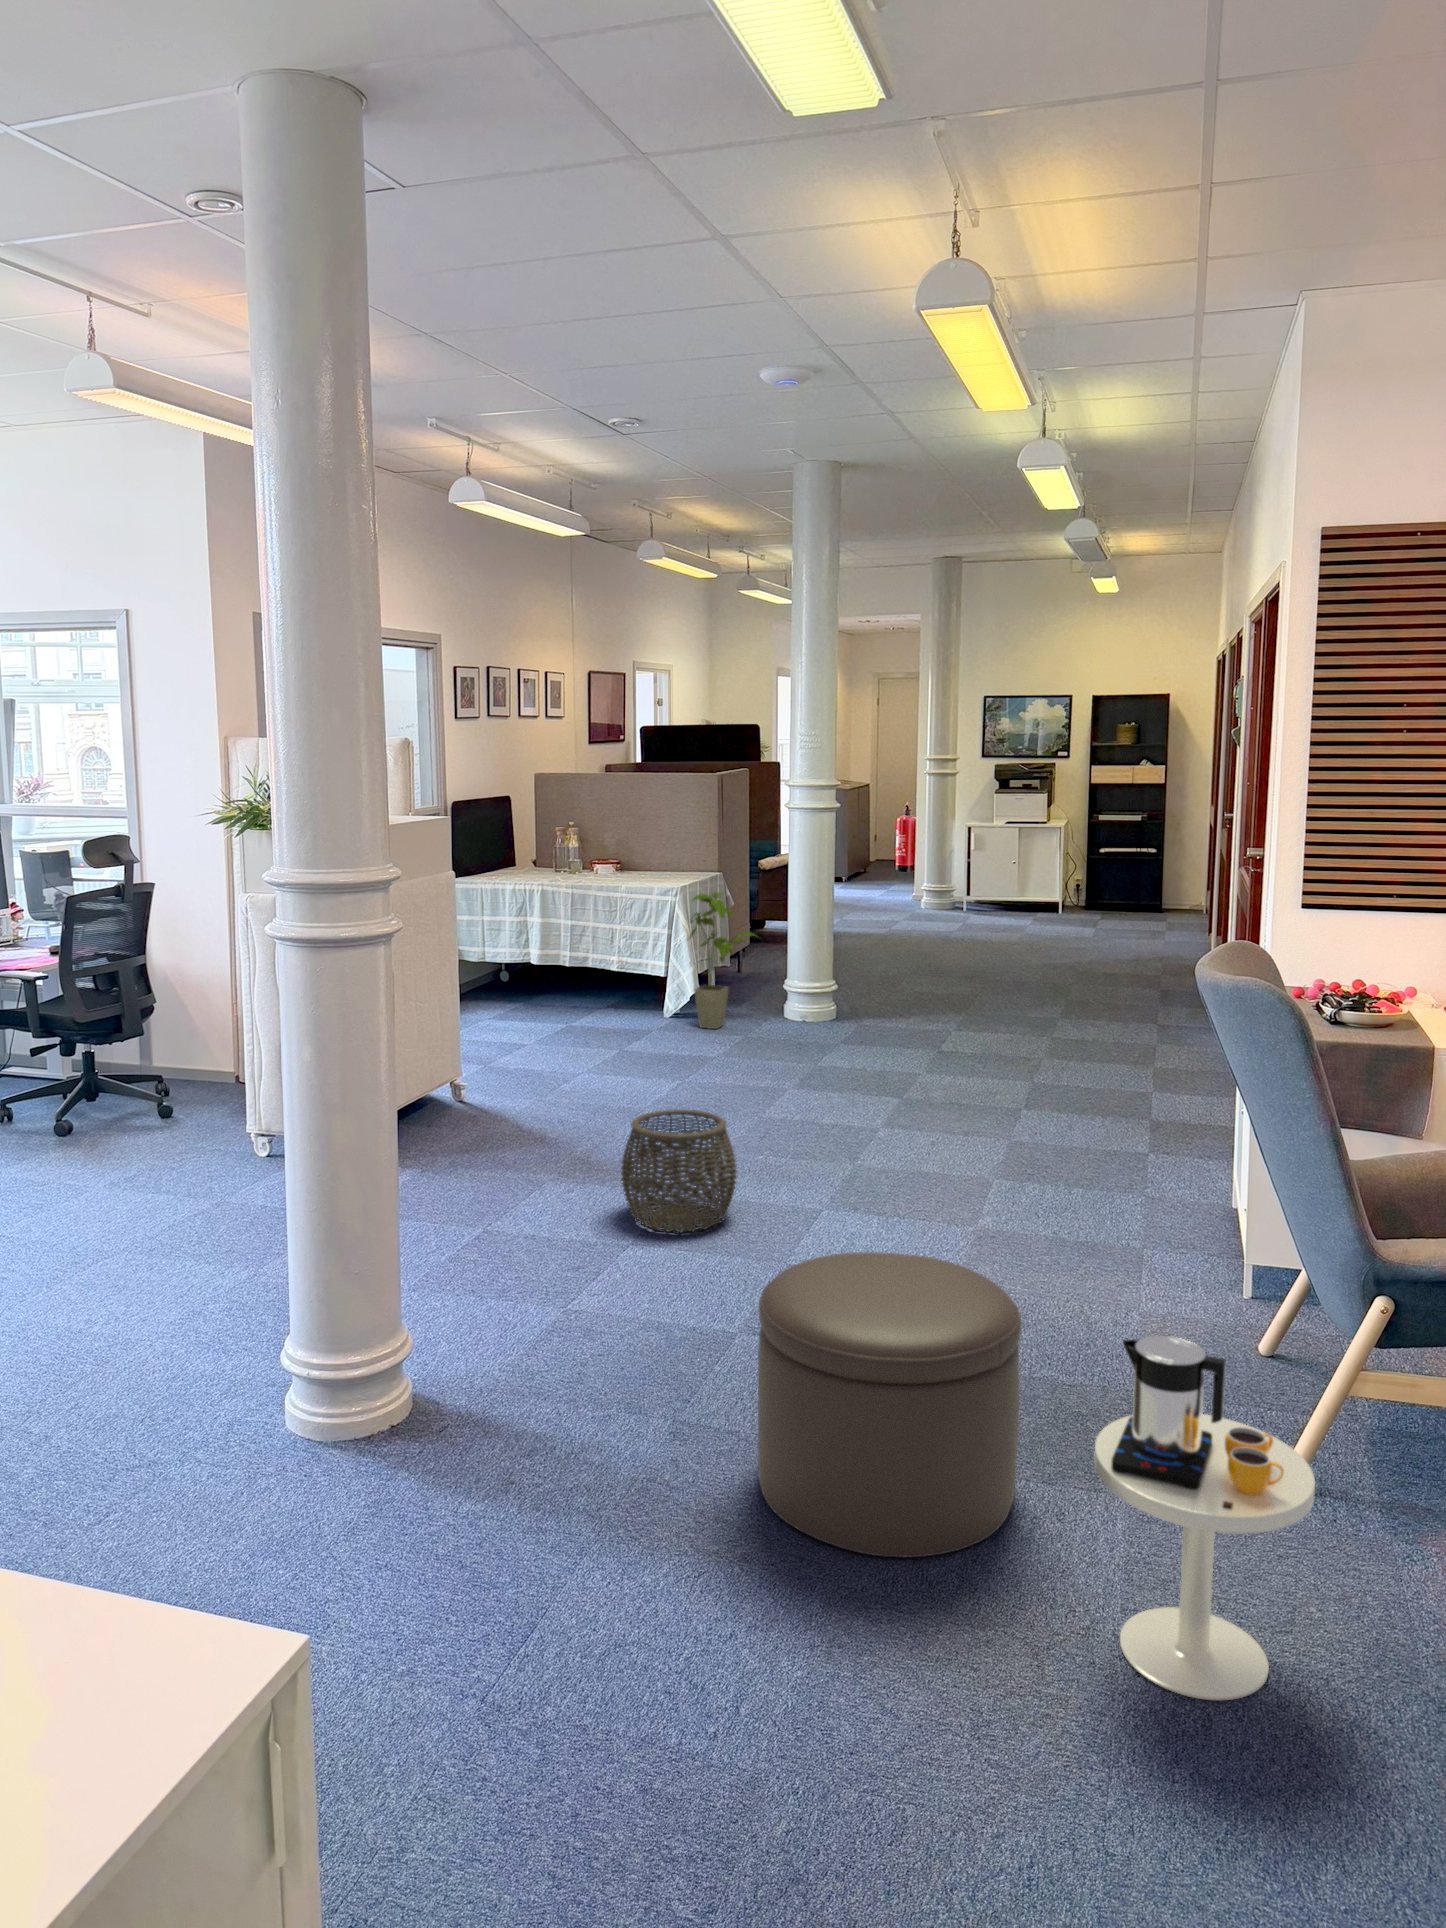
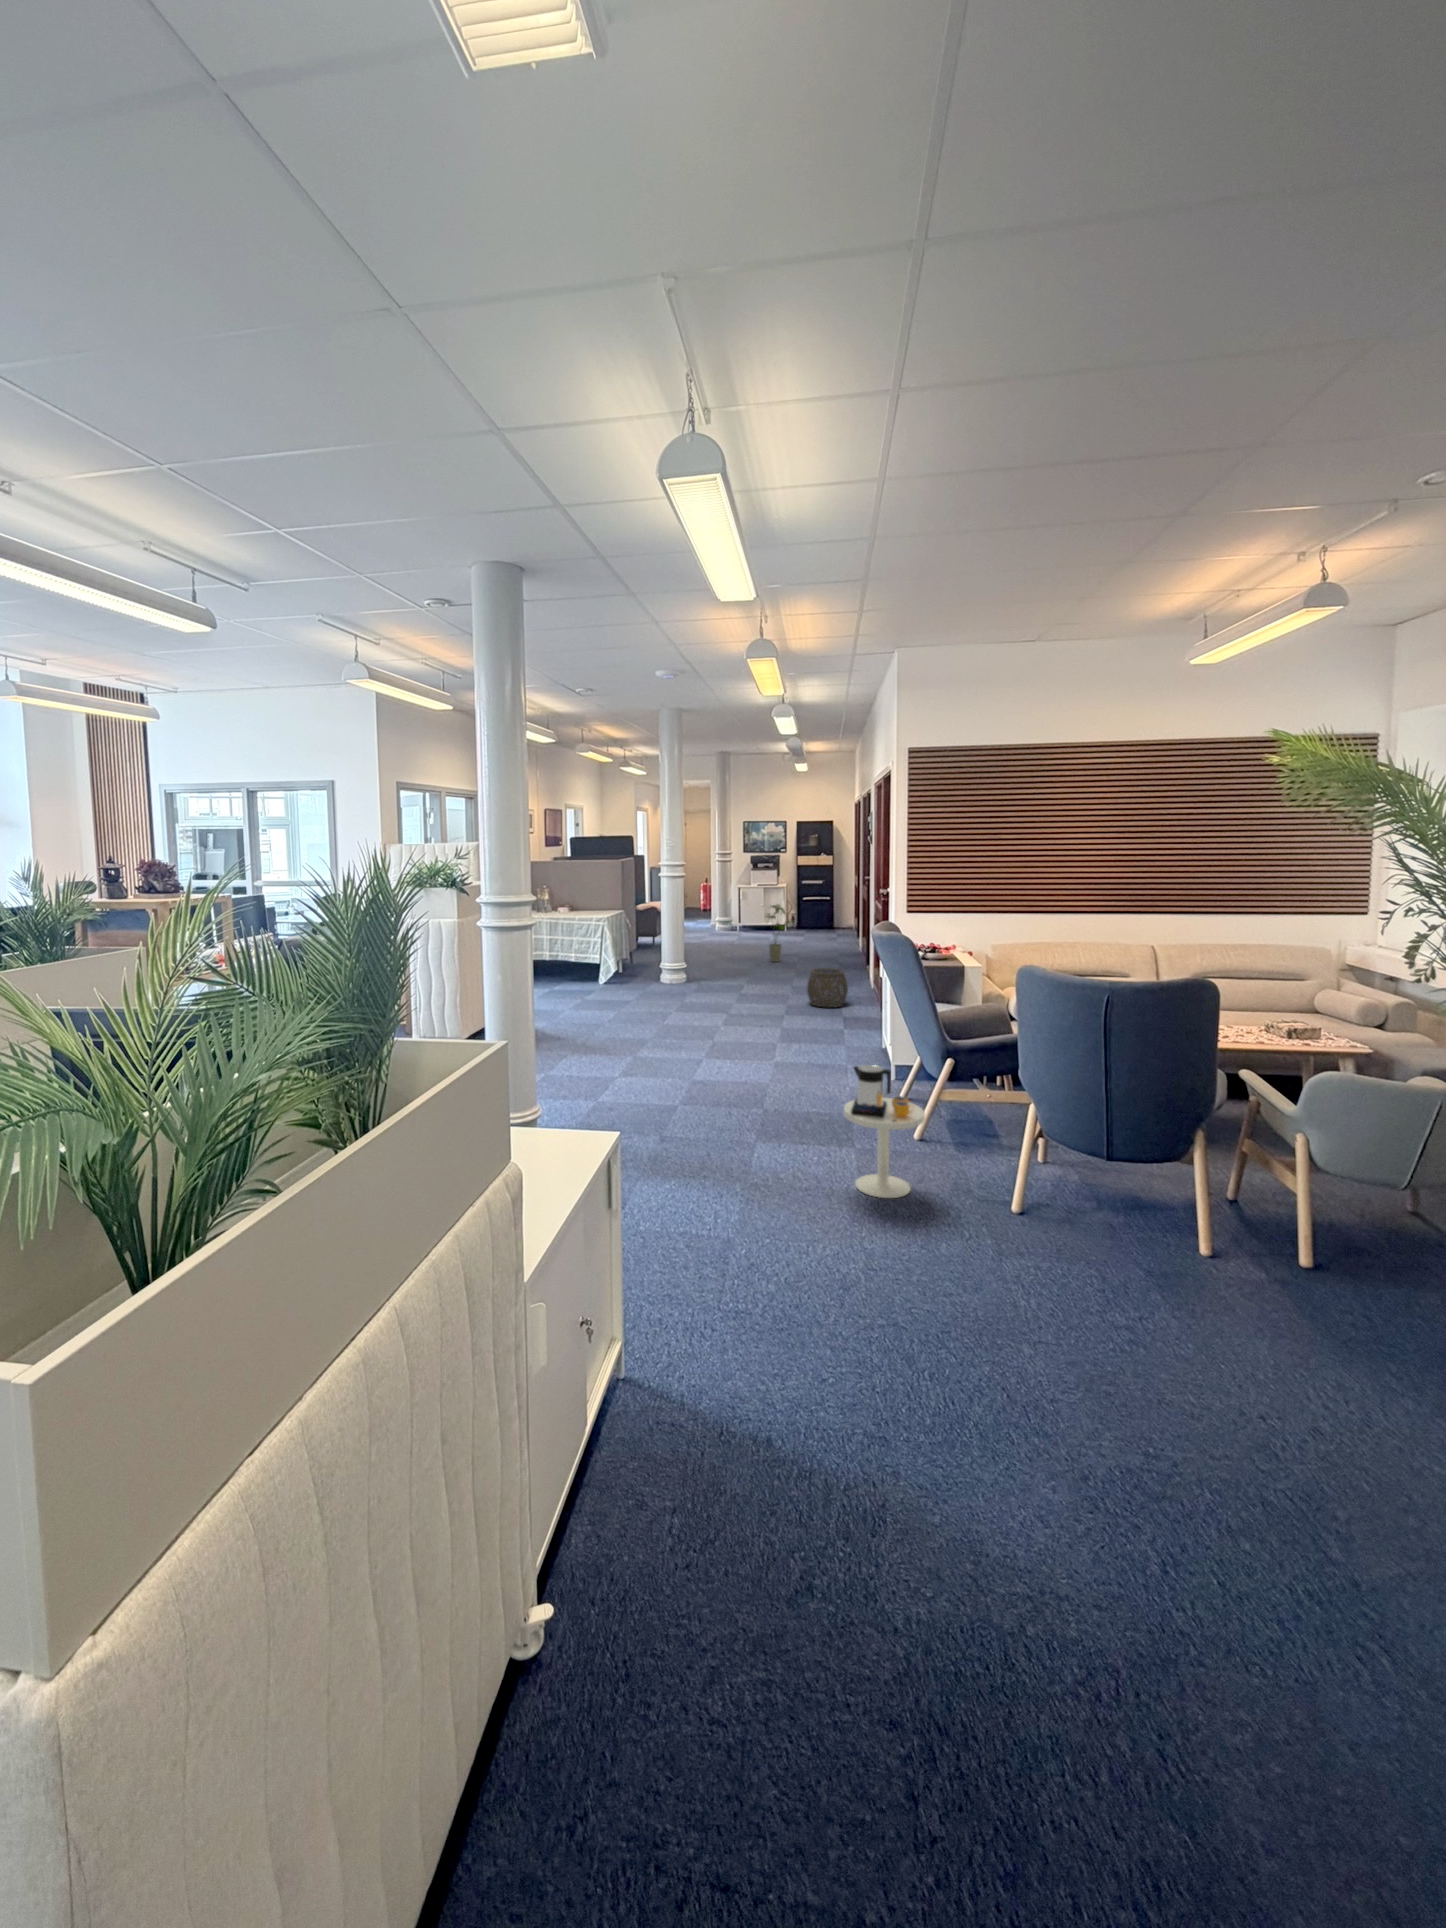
house plant: present [690,892,754,1029] -> present [766,905,790,962]
woven basket: present [621,1110,737,1232] -> present [807,968,848,1008]
ottoman: present [758,1252,1021,1558] -> none [702,1054,809,1168]

